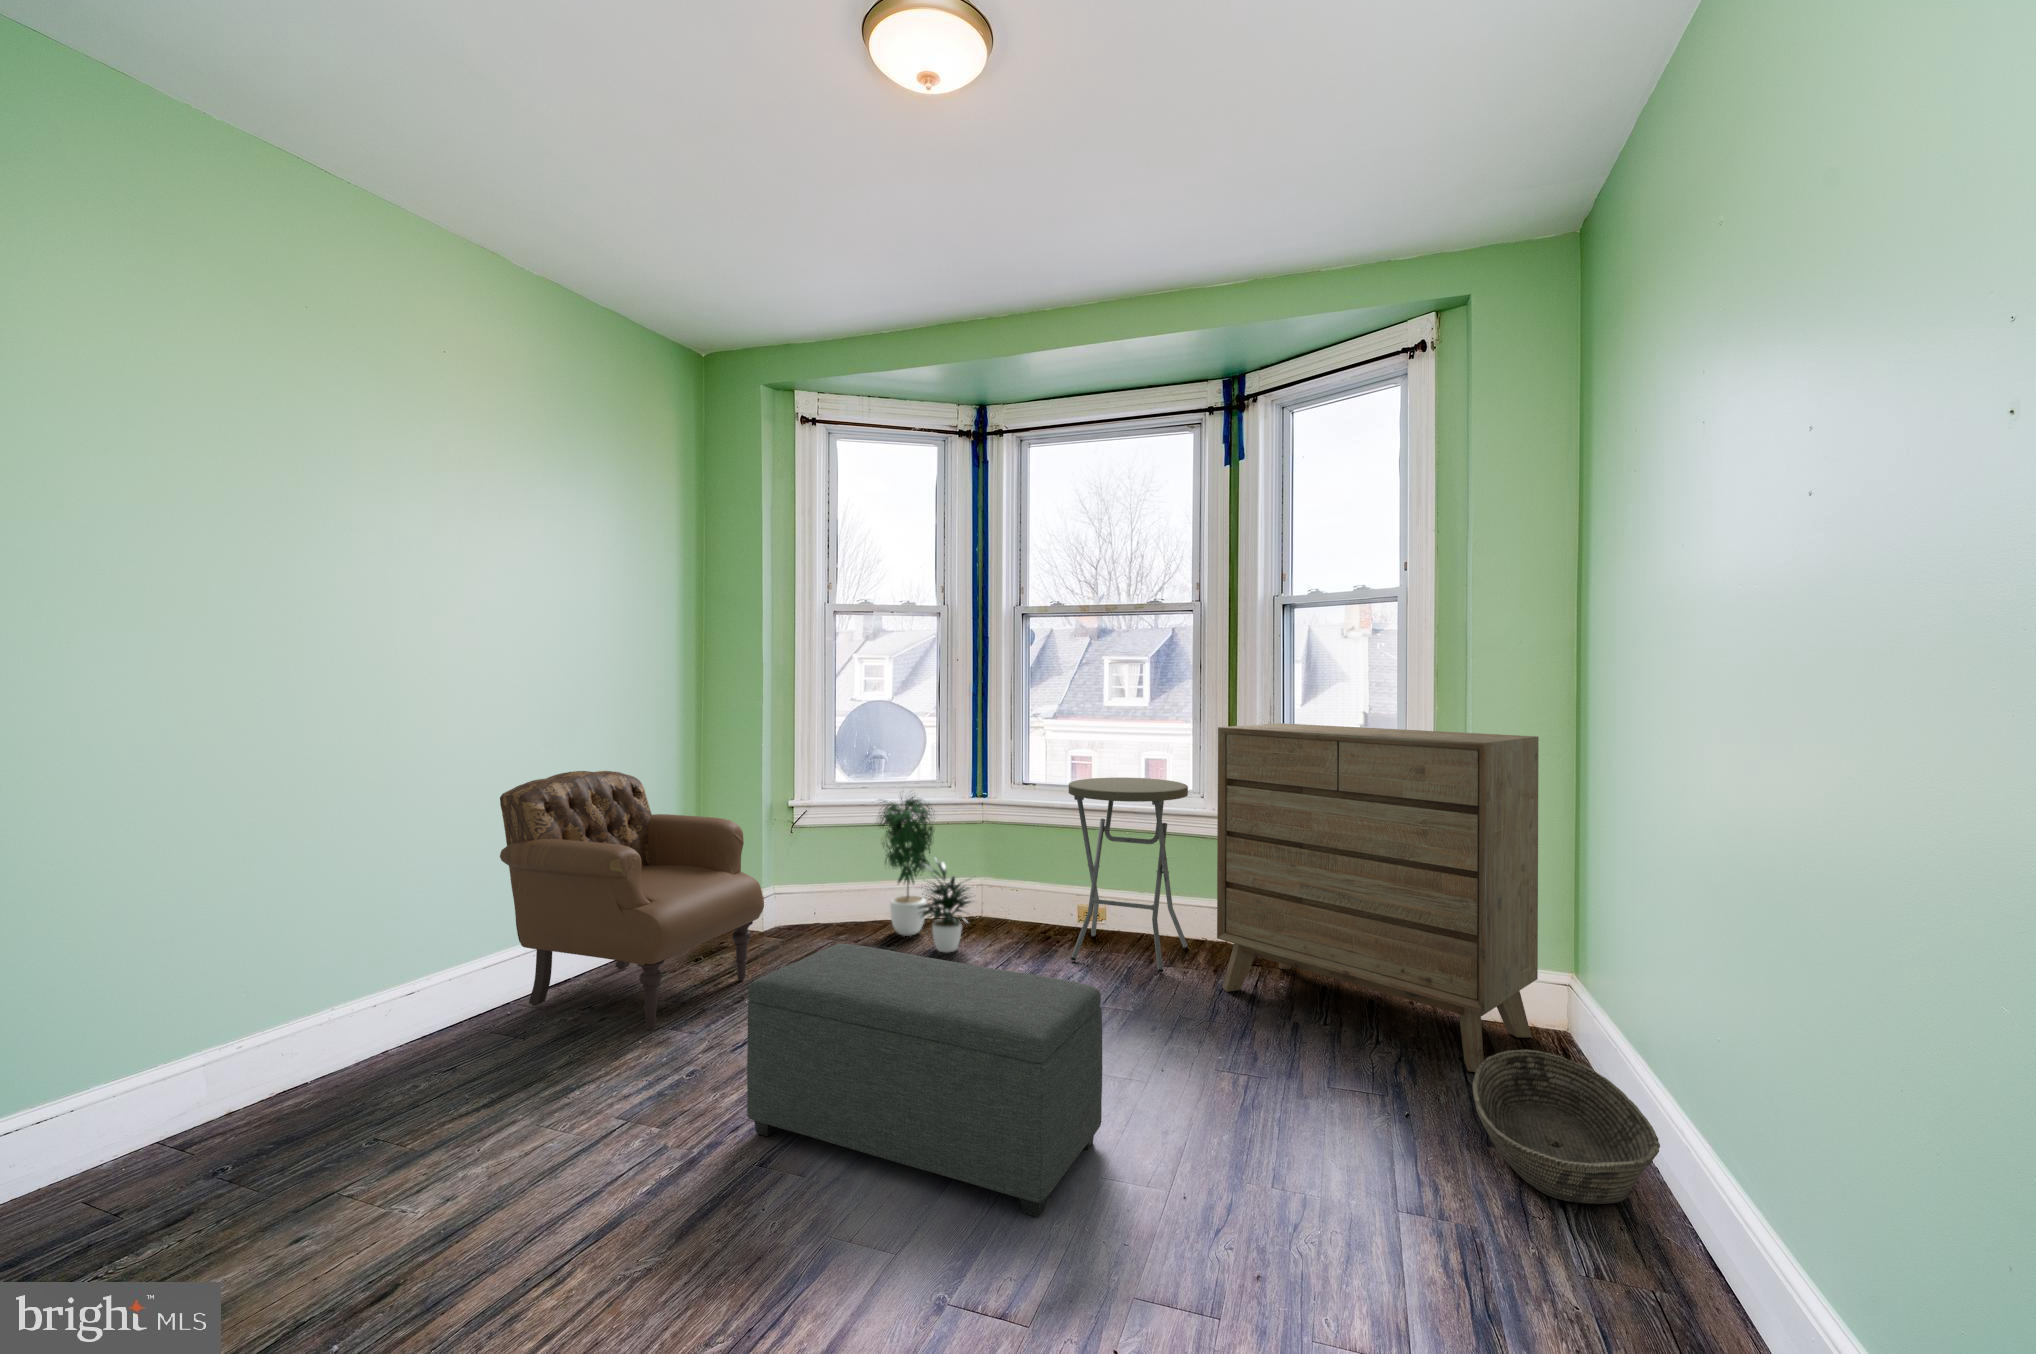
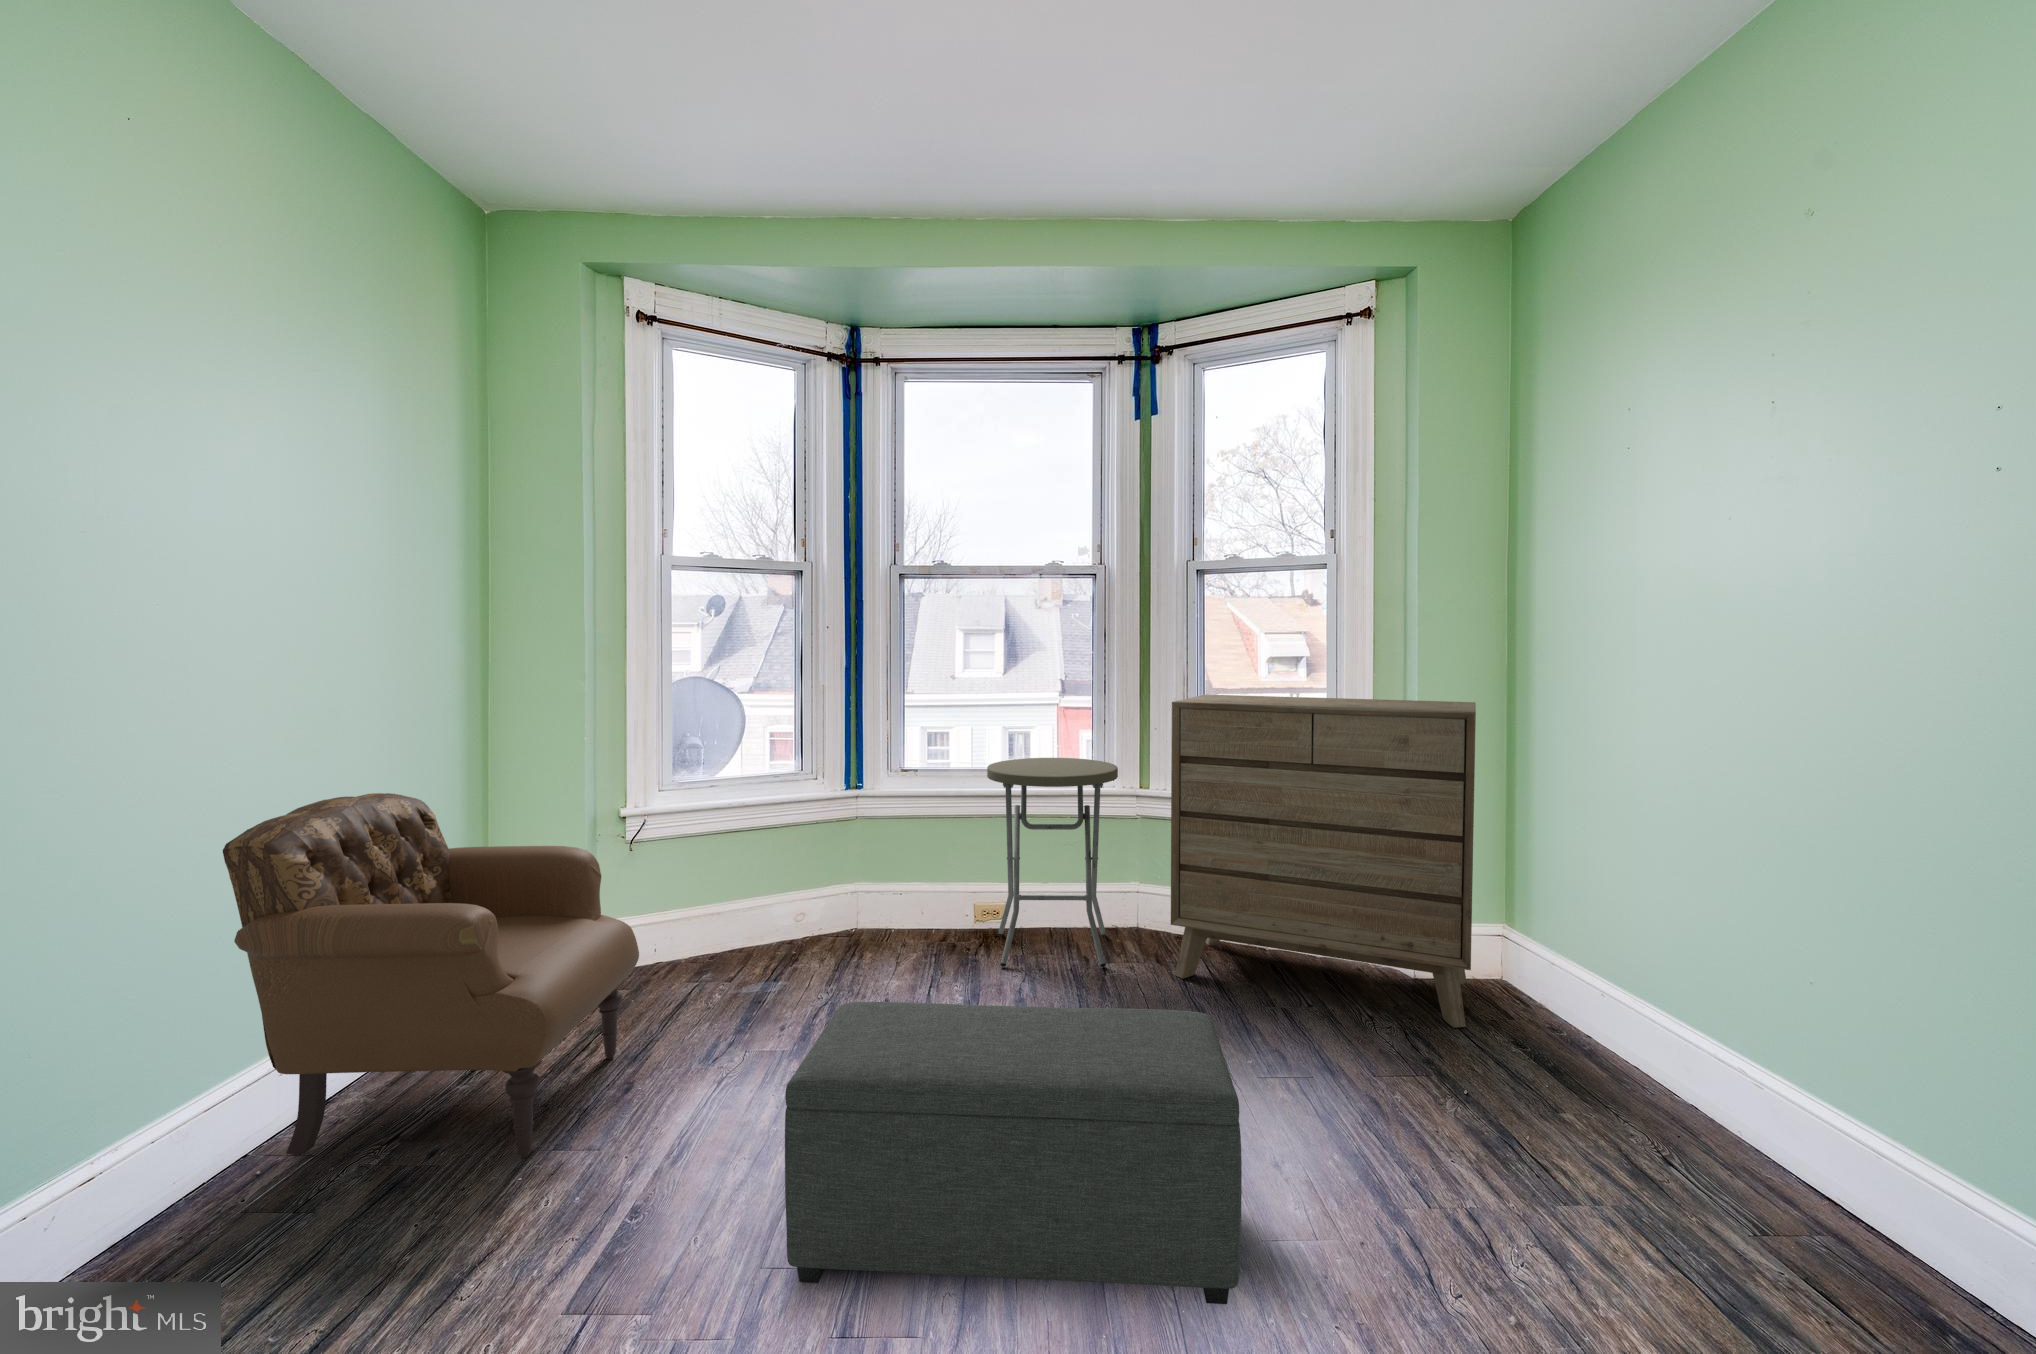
potted plant: present [878,797,974,952] -> none [741,783,890,978]
basket: present [1472,1049,1660,1204] -> none [1493,1000,1702,1146]

